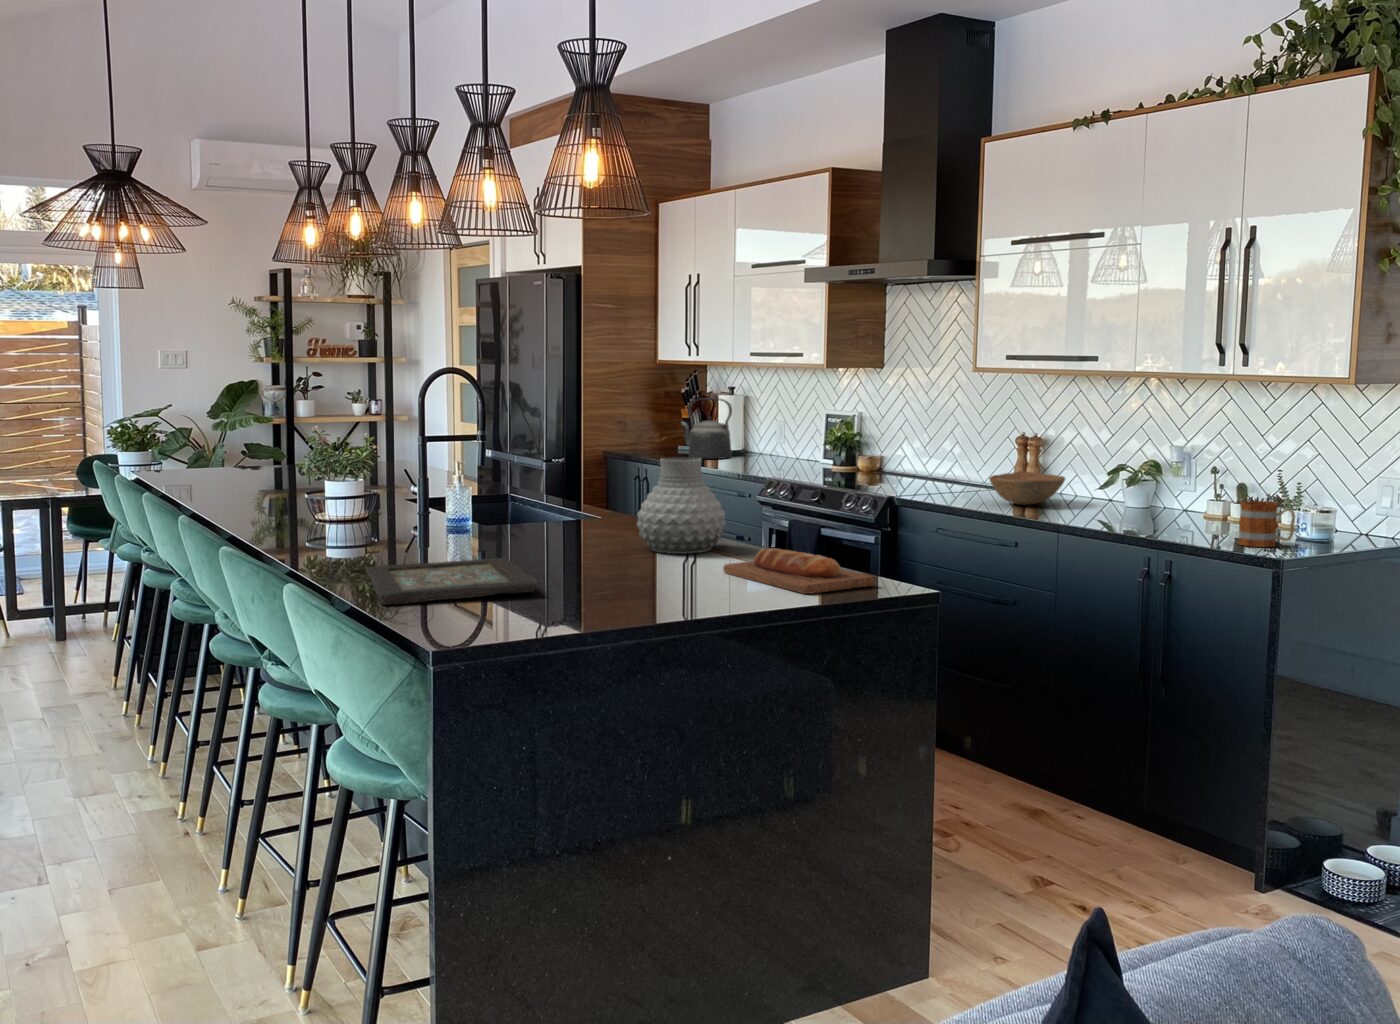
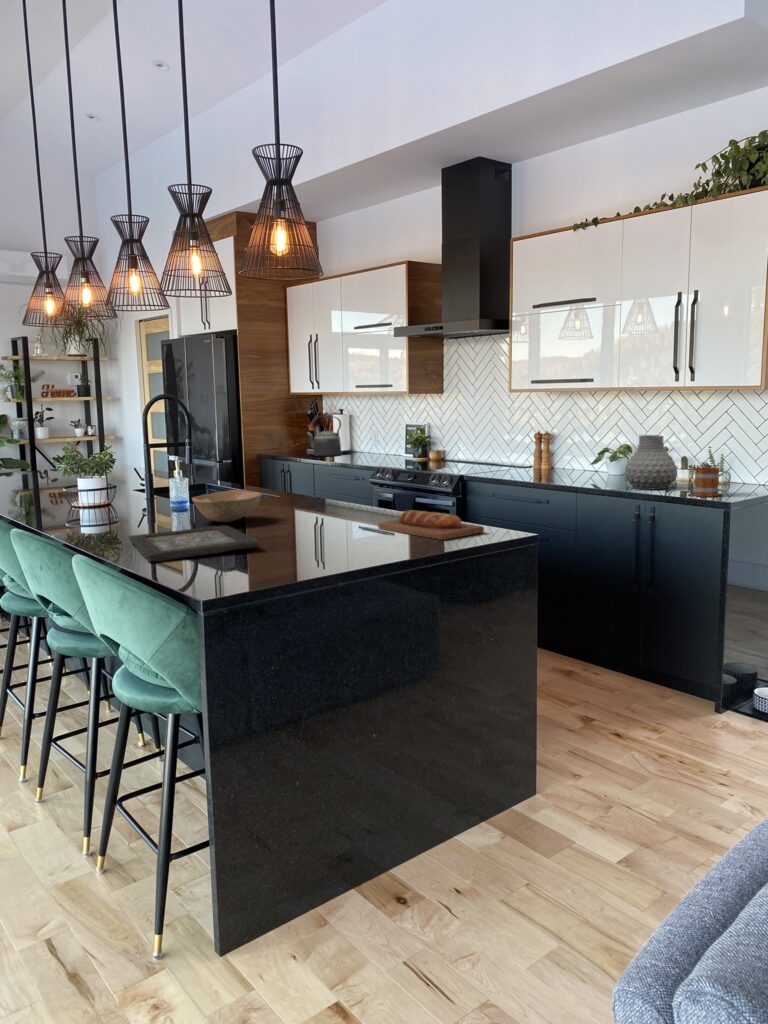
vase: present [637,457,726,554] -> present [625,435,677,489]
bowl: present [989,471,1065,505] -> present [192,490,262,522]

